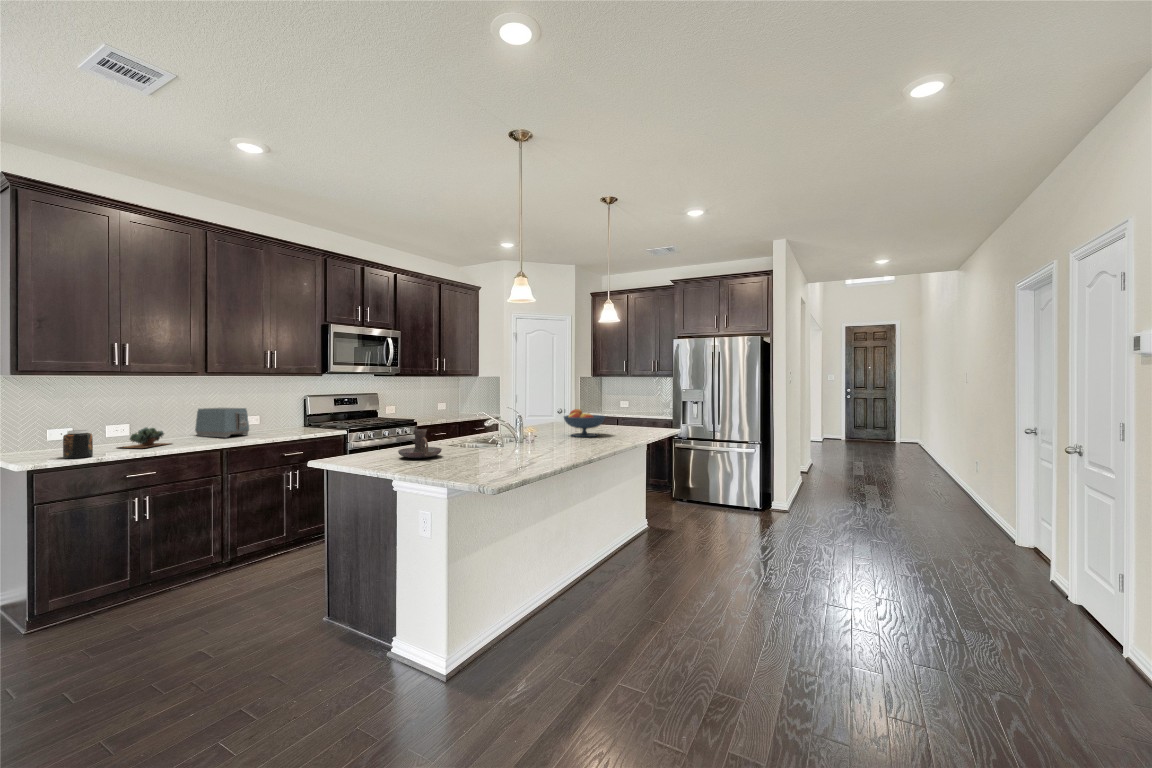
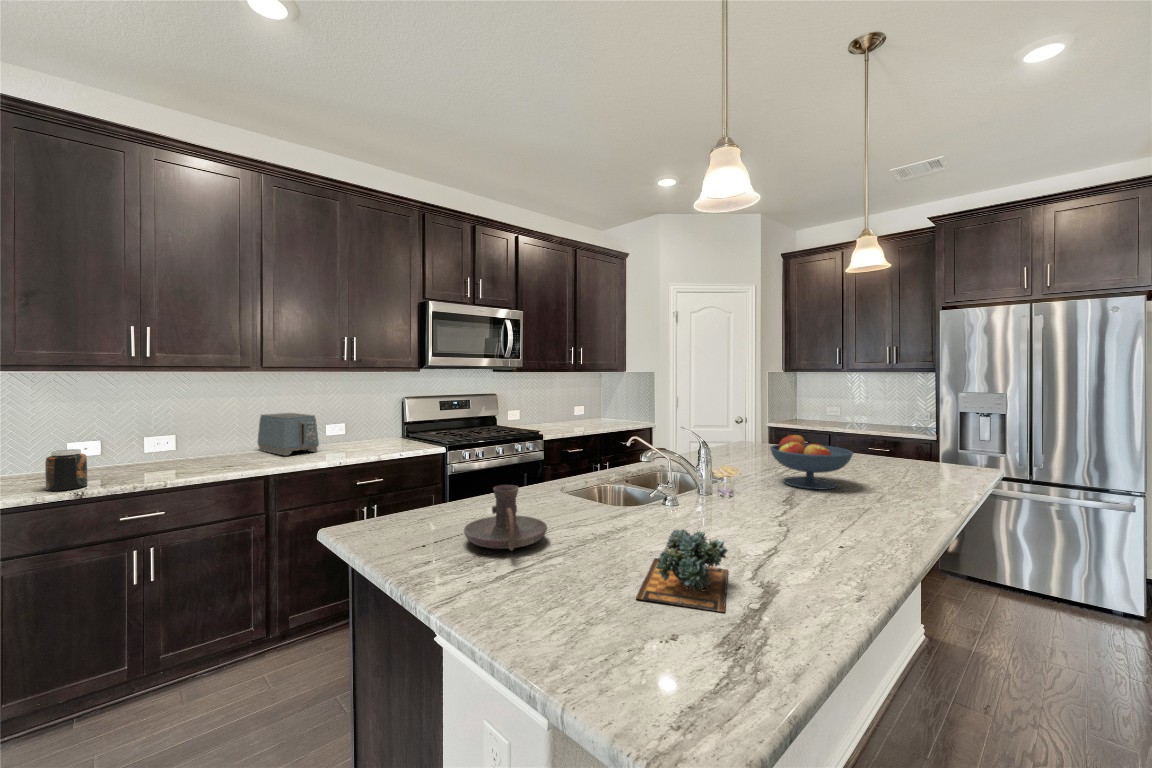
succulent plant: present [120,427,169,448] -> present [636,529,728,612]

